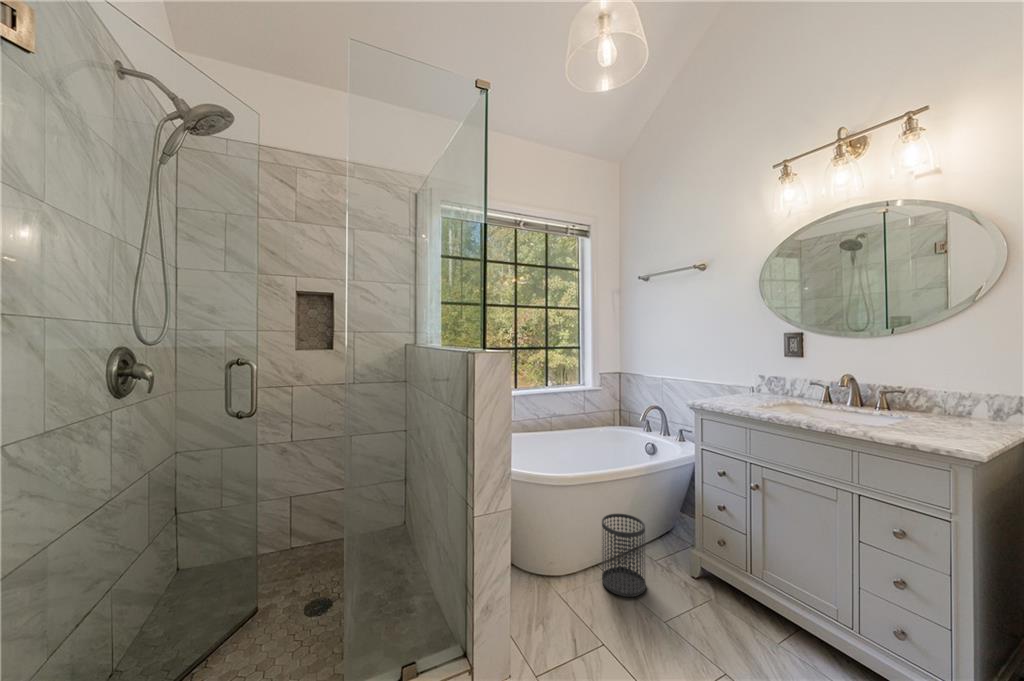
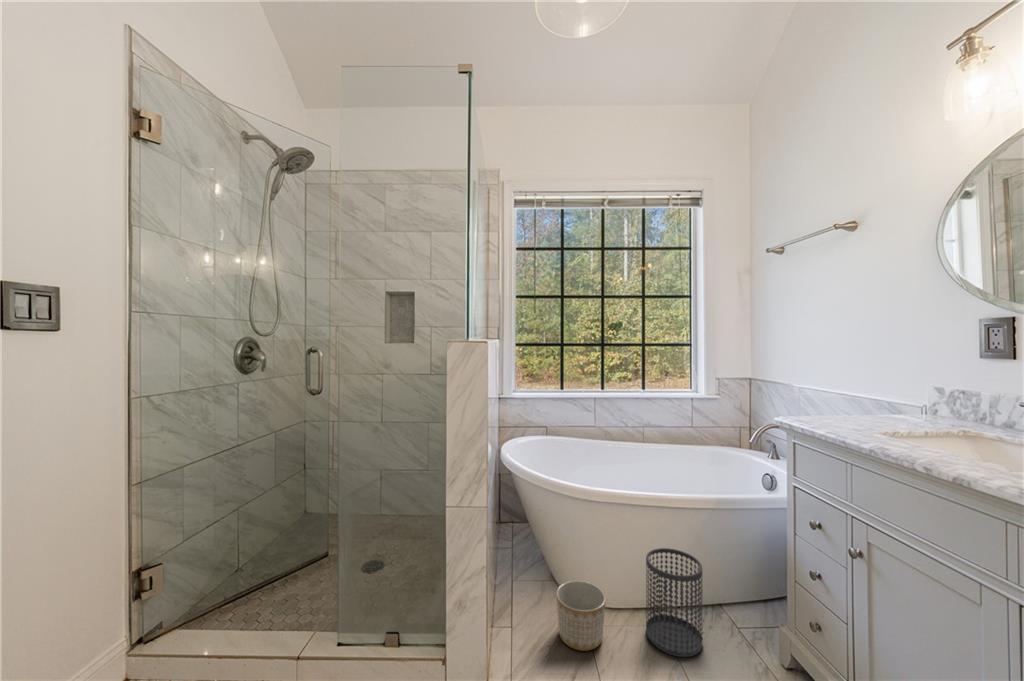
planter: none [539,558,582,618] -> present [556,581,606,651]

